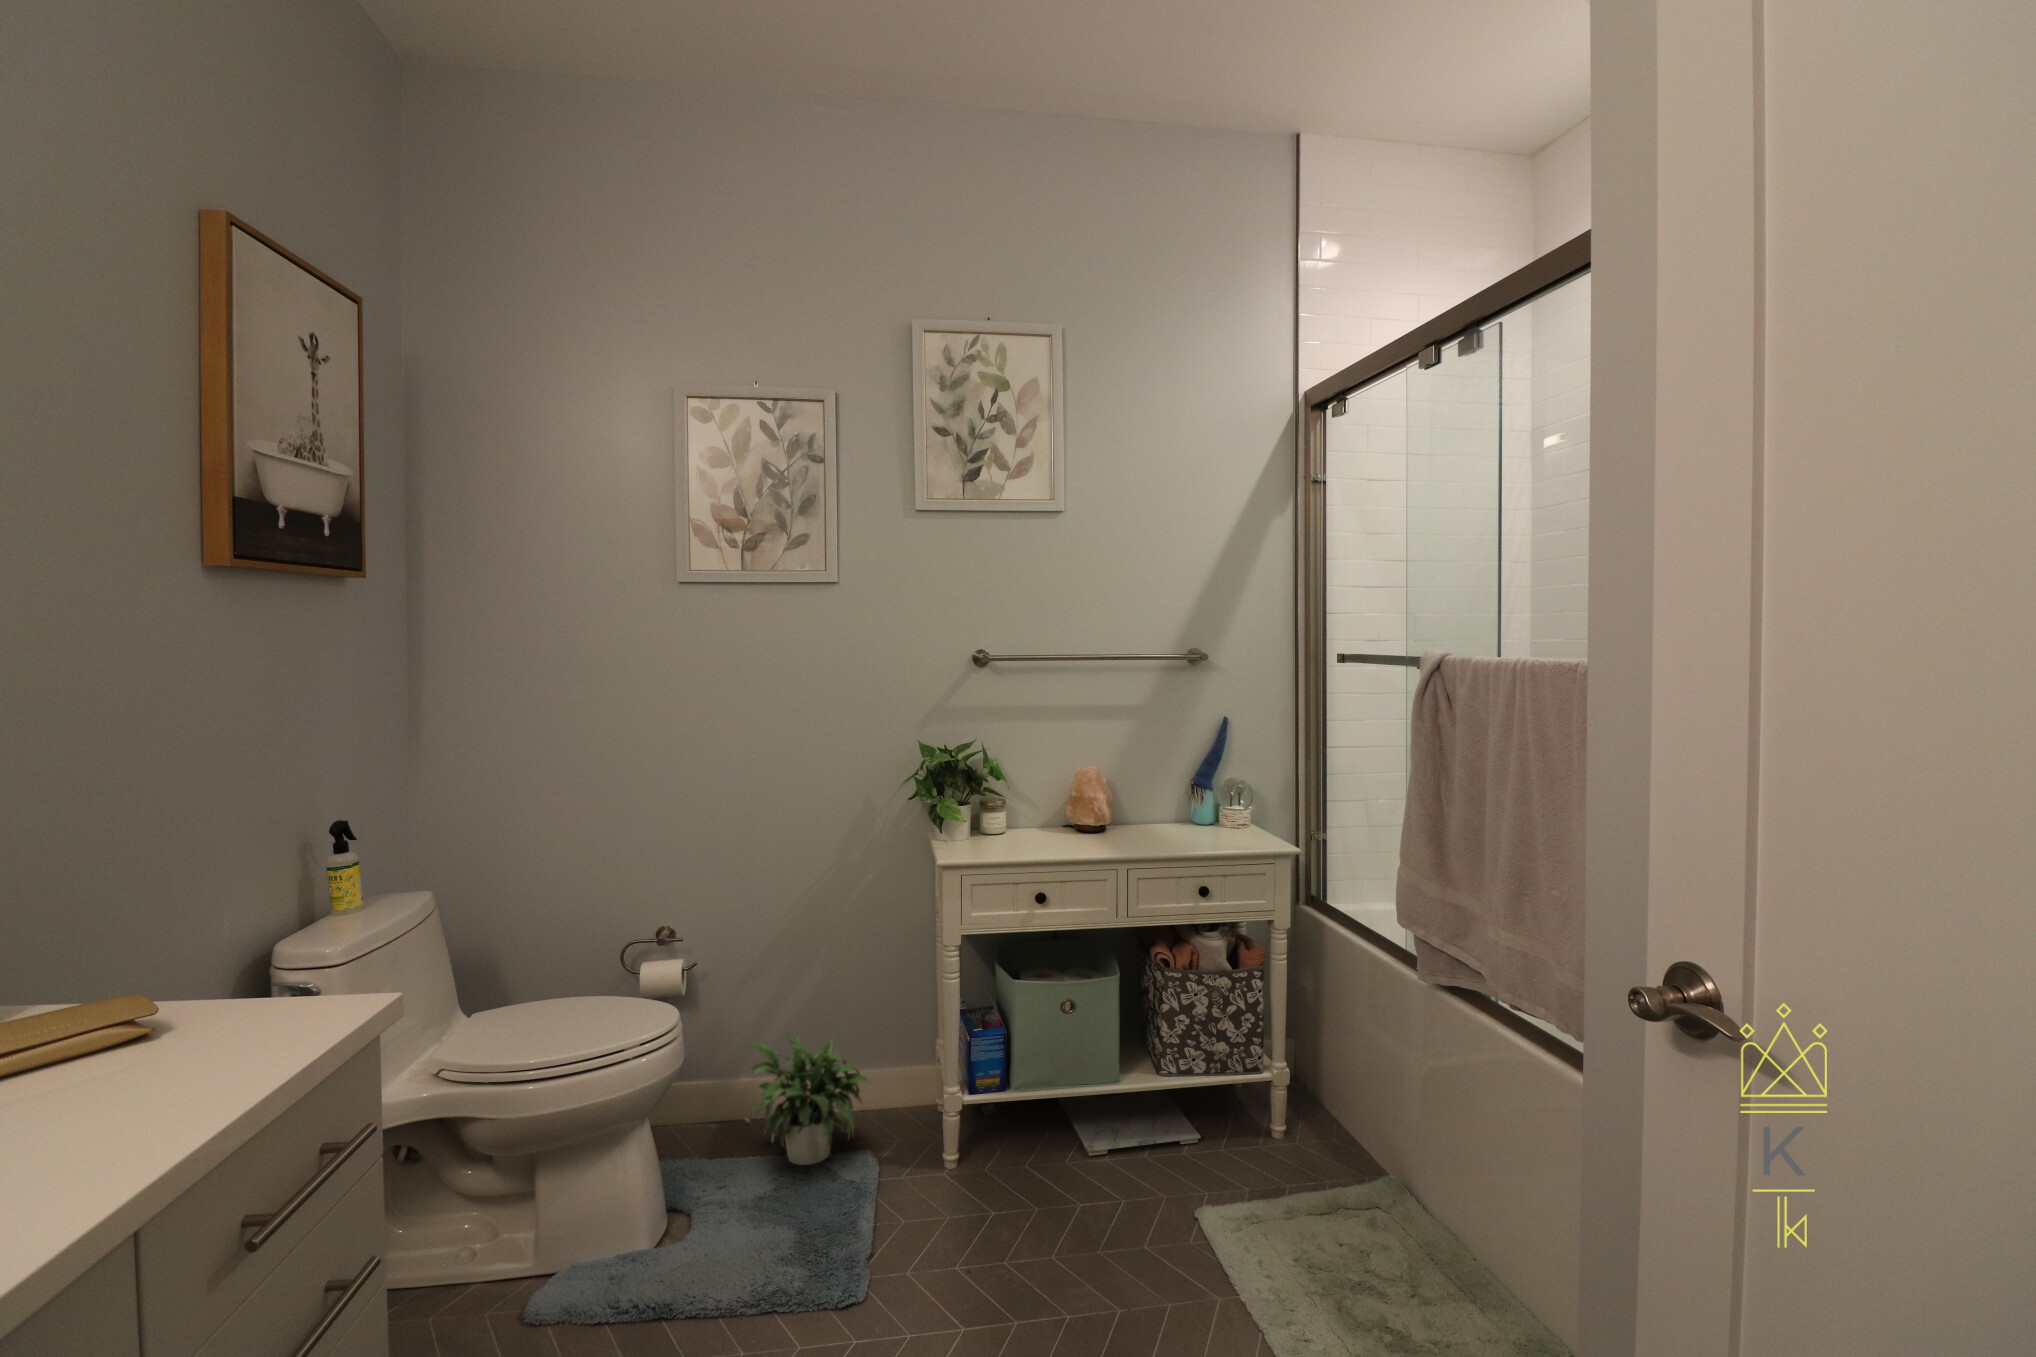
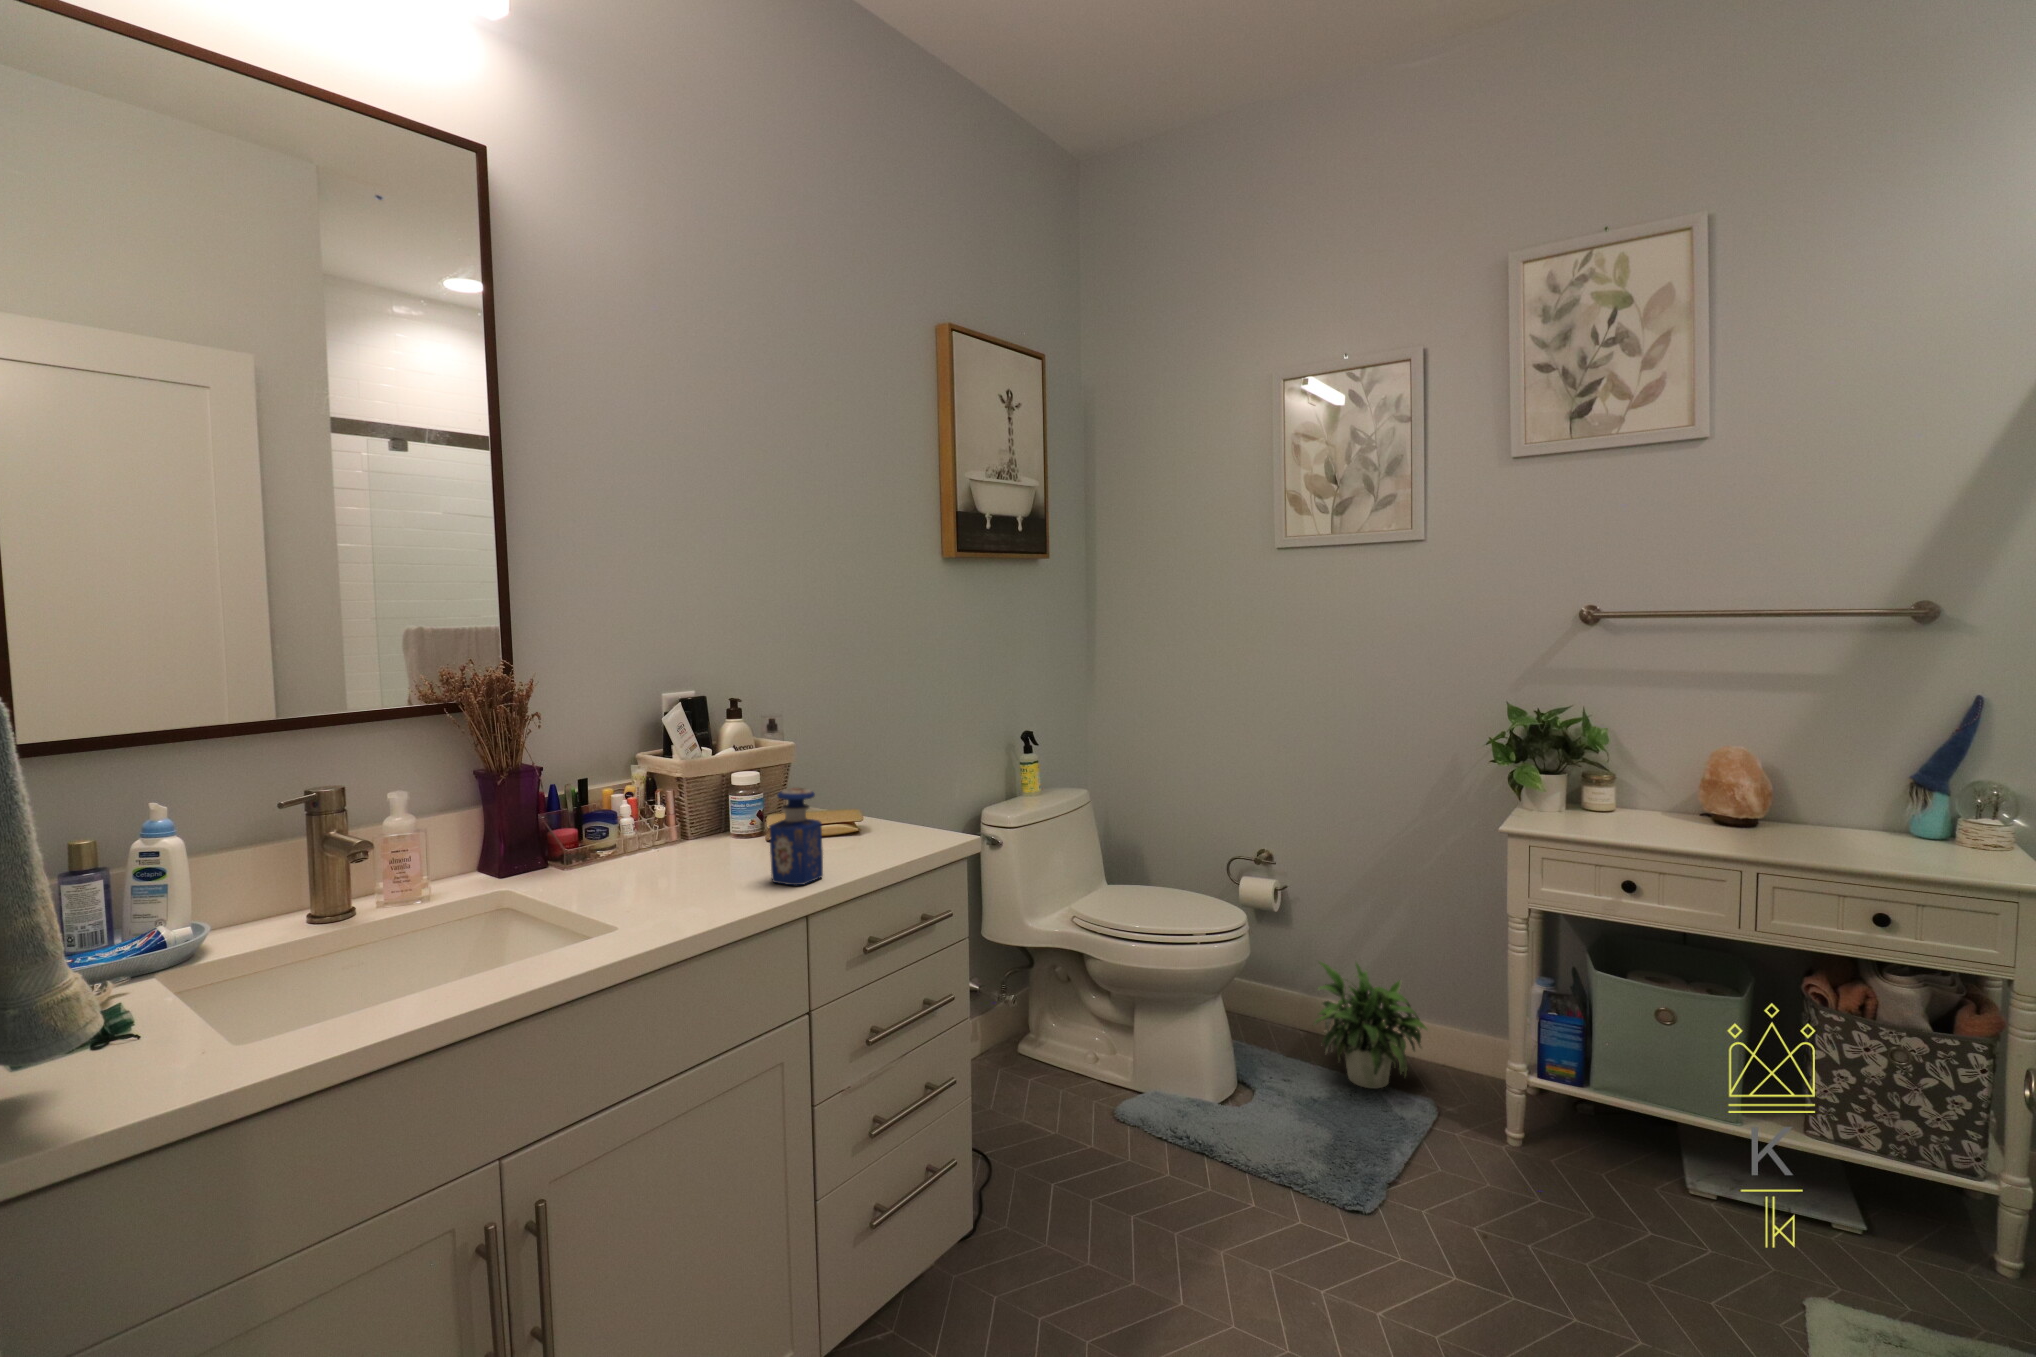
perfume bottle: none [90,943,208,1122] -> present [769,788,823,885]

